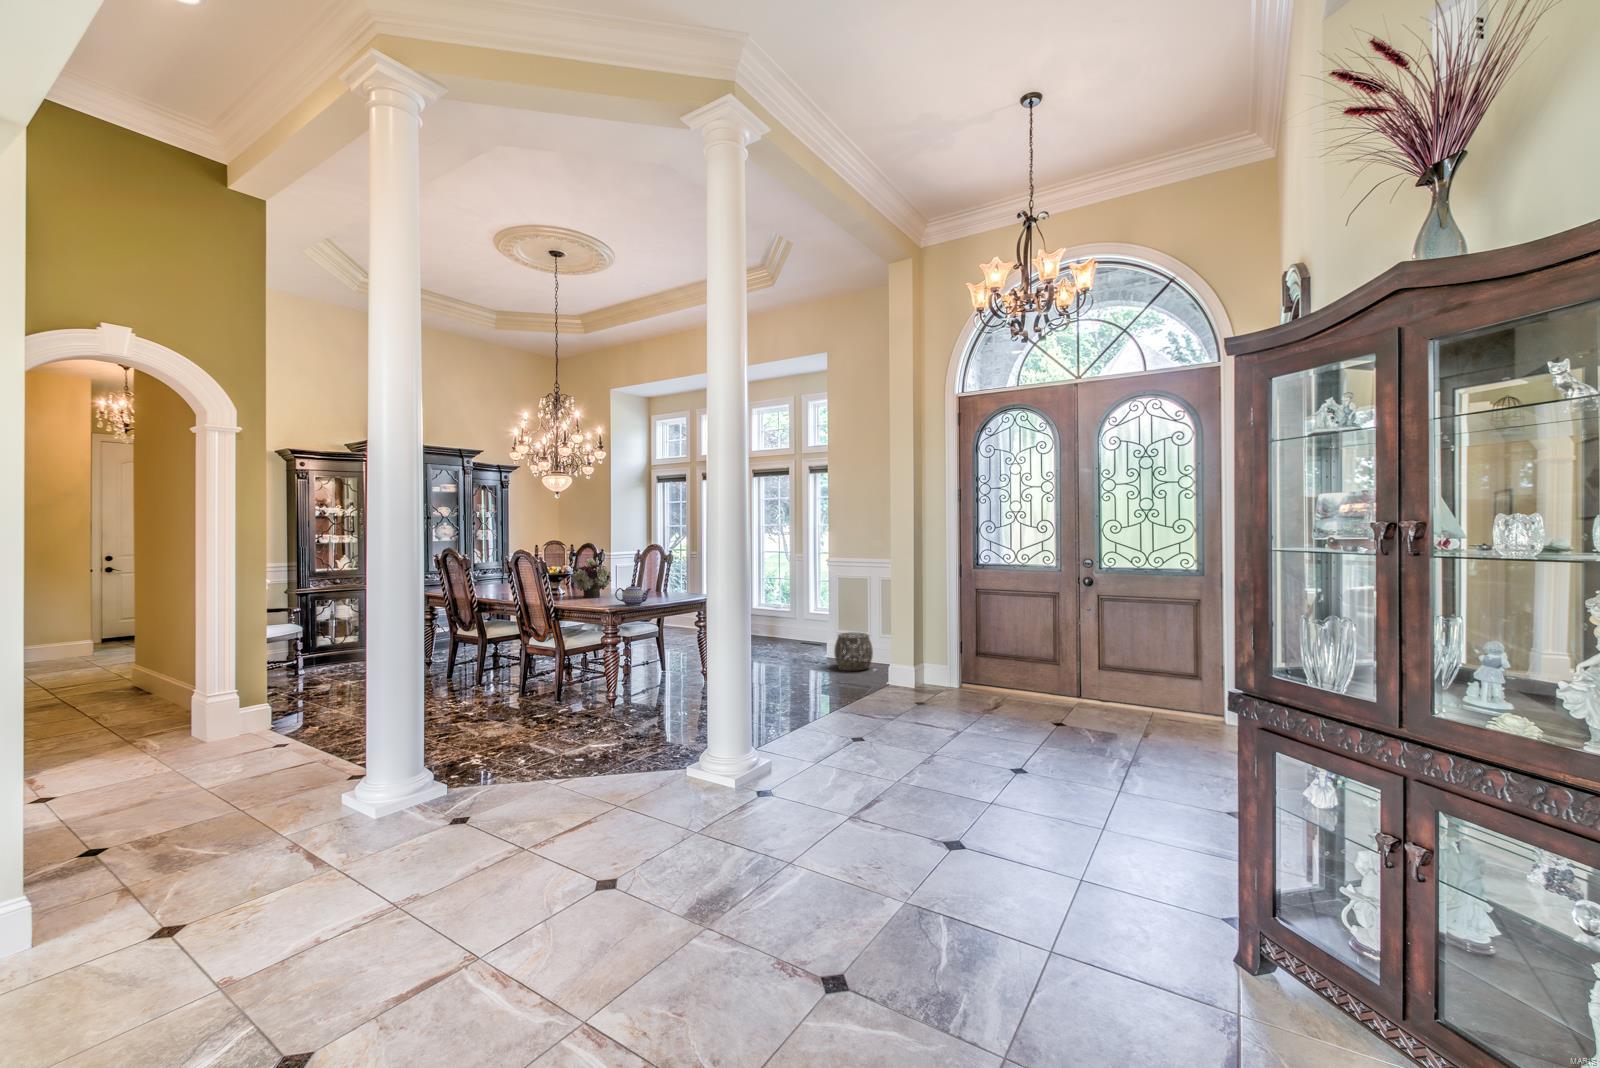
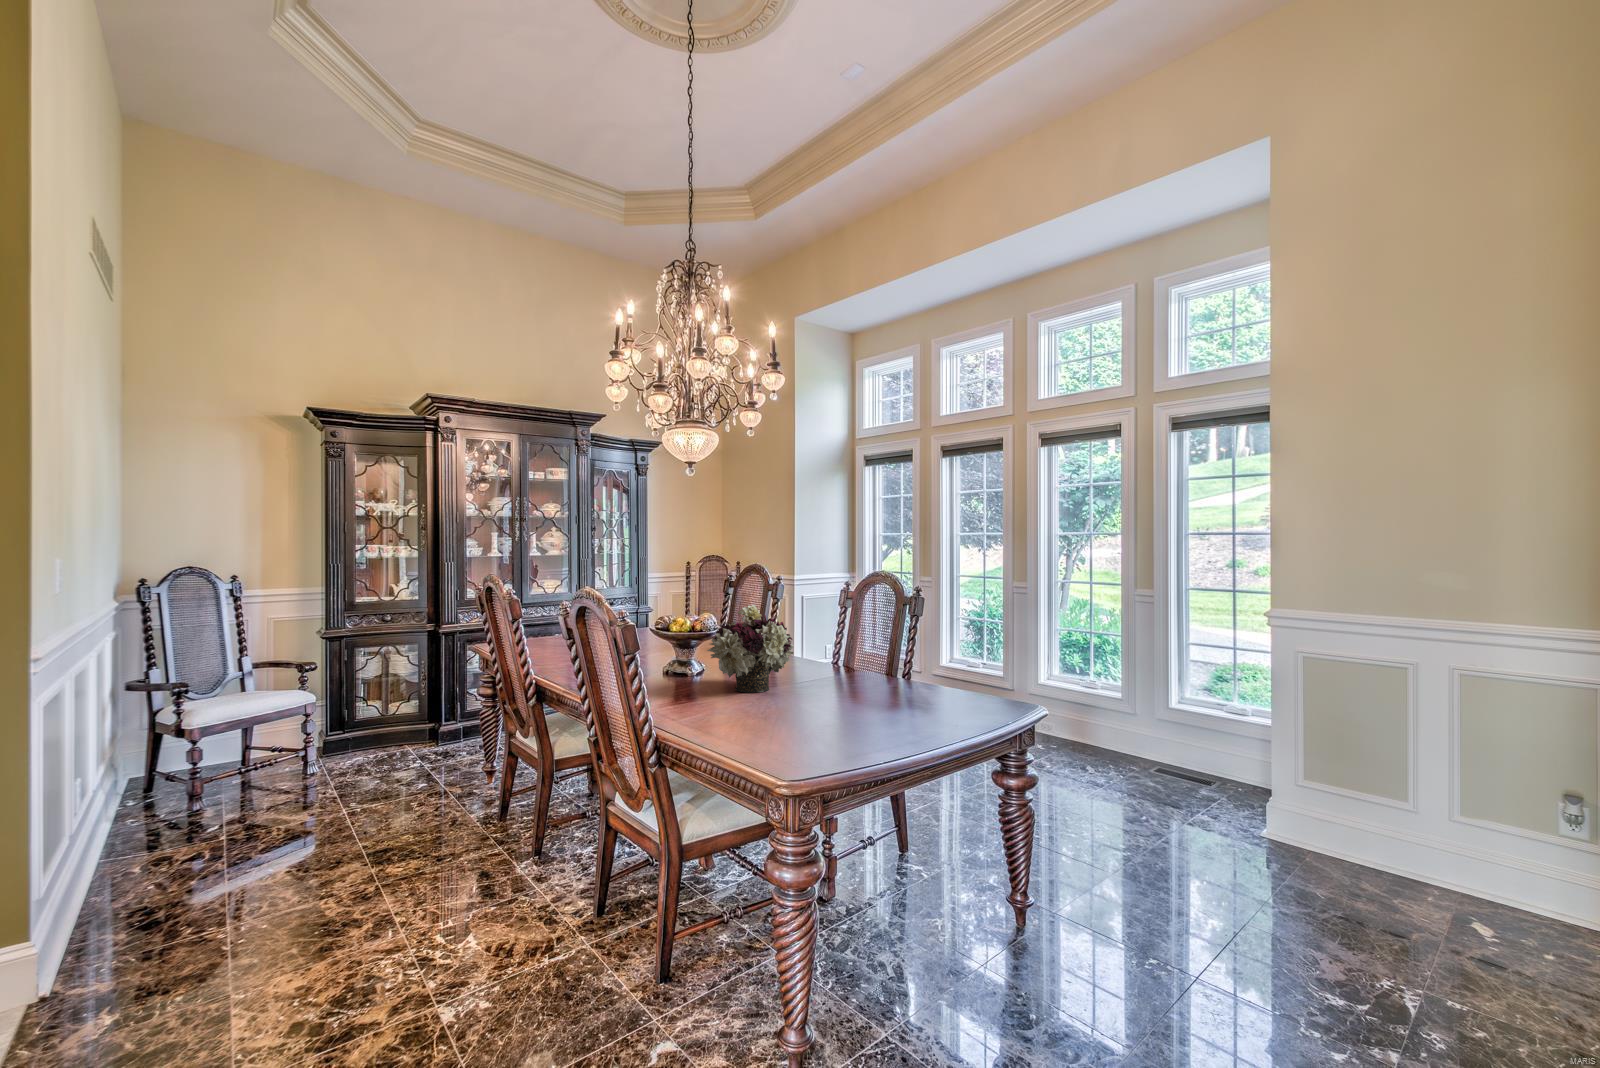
teapot: present [615,584,651,606] -> none [800,684,889,742]
woven basket: present [834,632,873,671] -> none [1287,782,1403,890]

